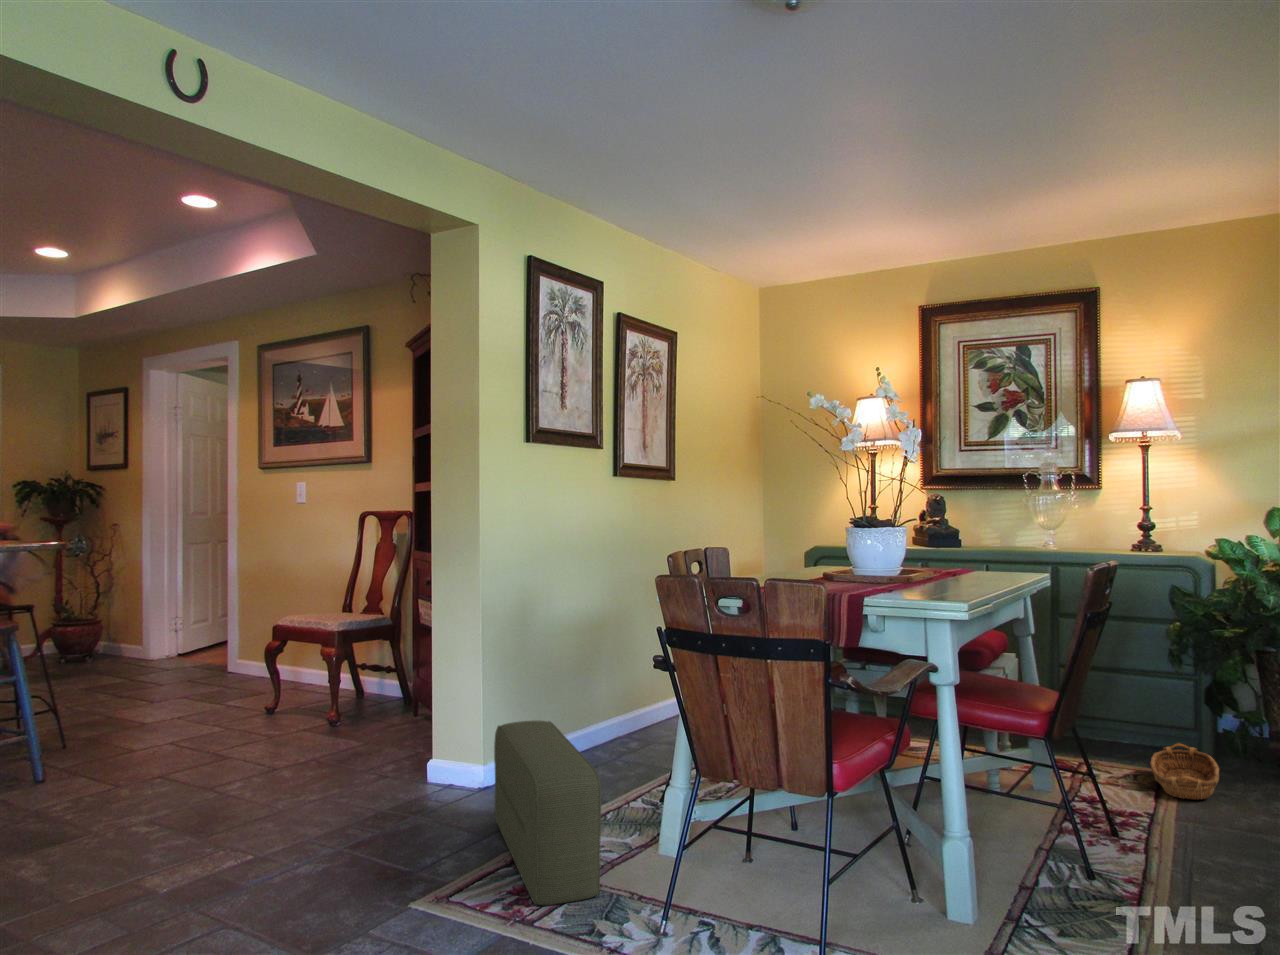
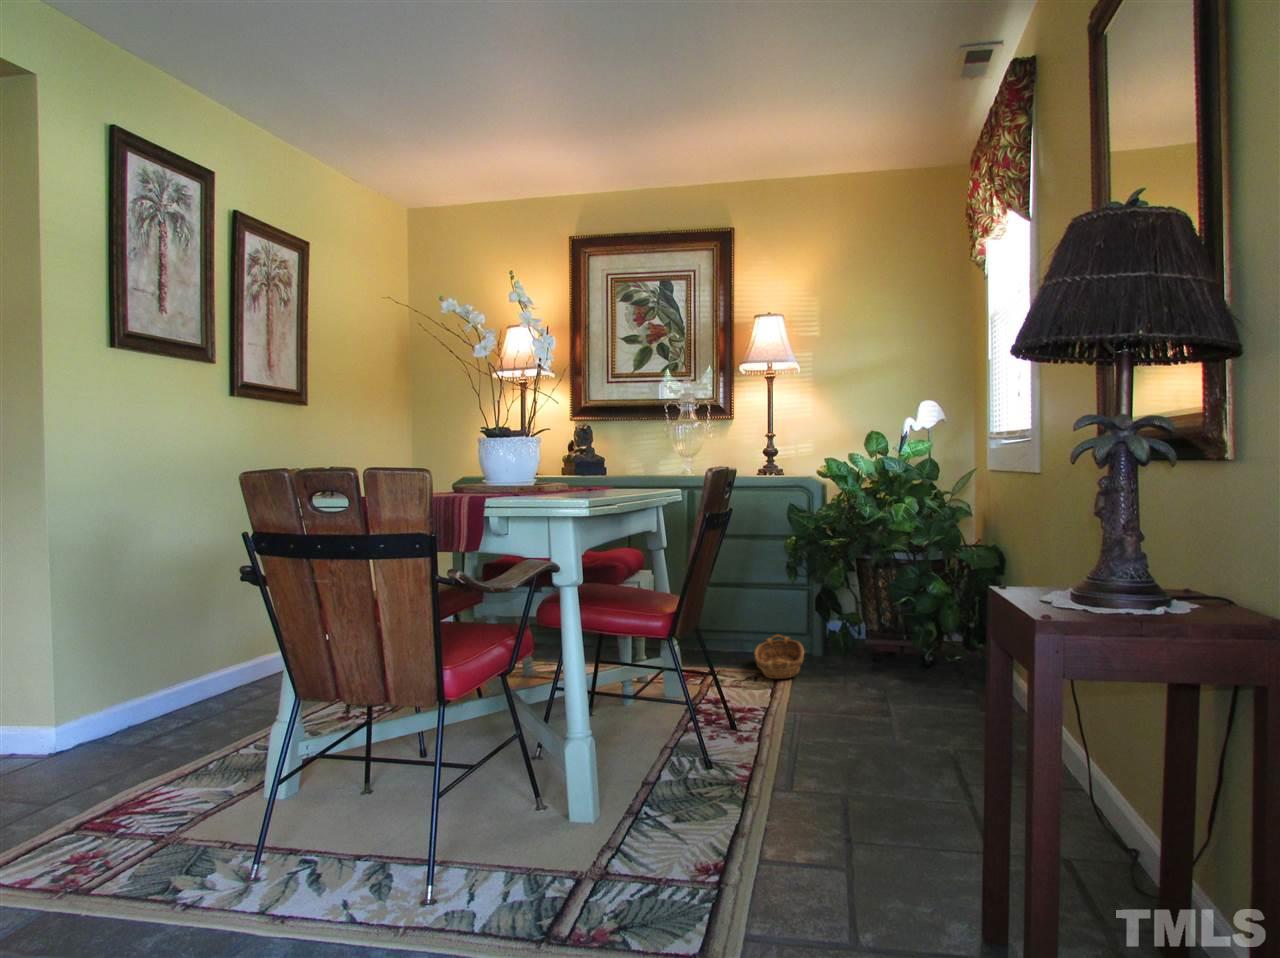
pouf: present [494,721,601,905] -> none [55,667,184,873]

